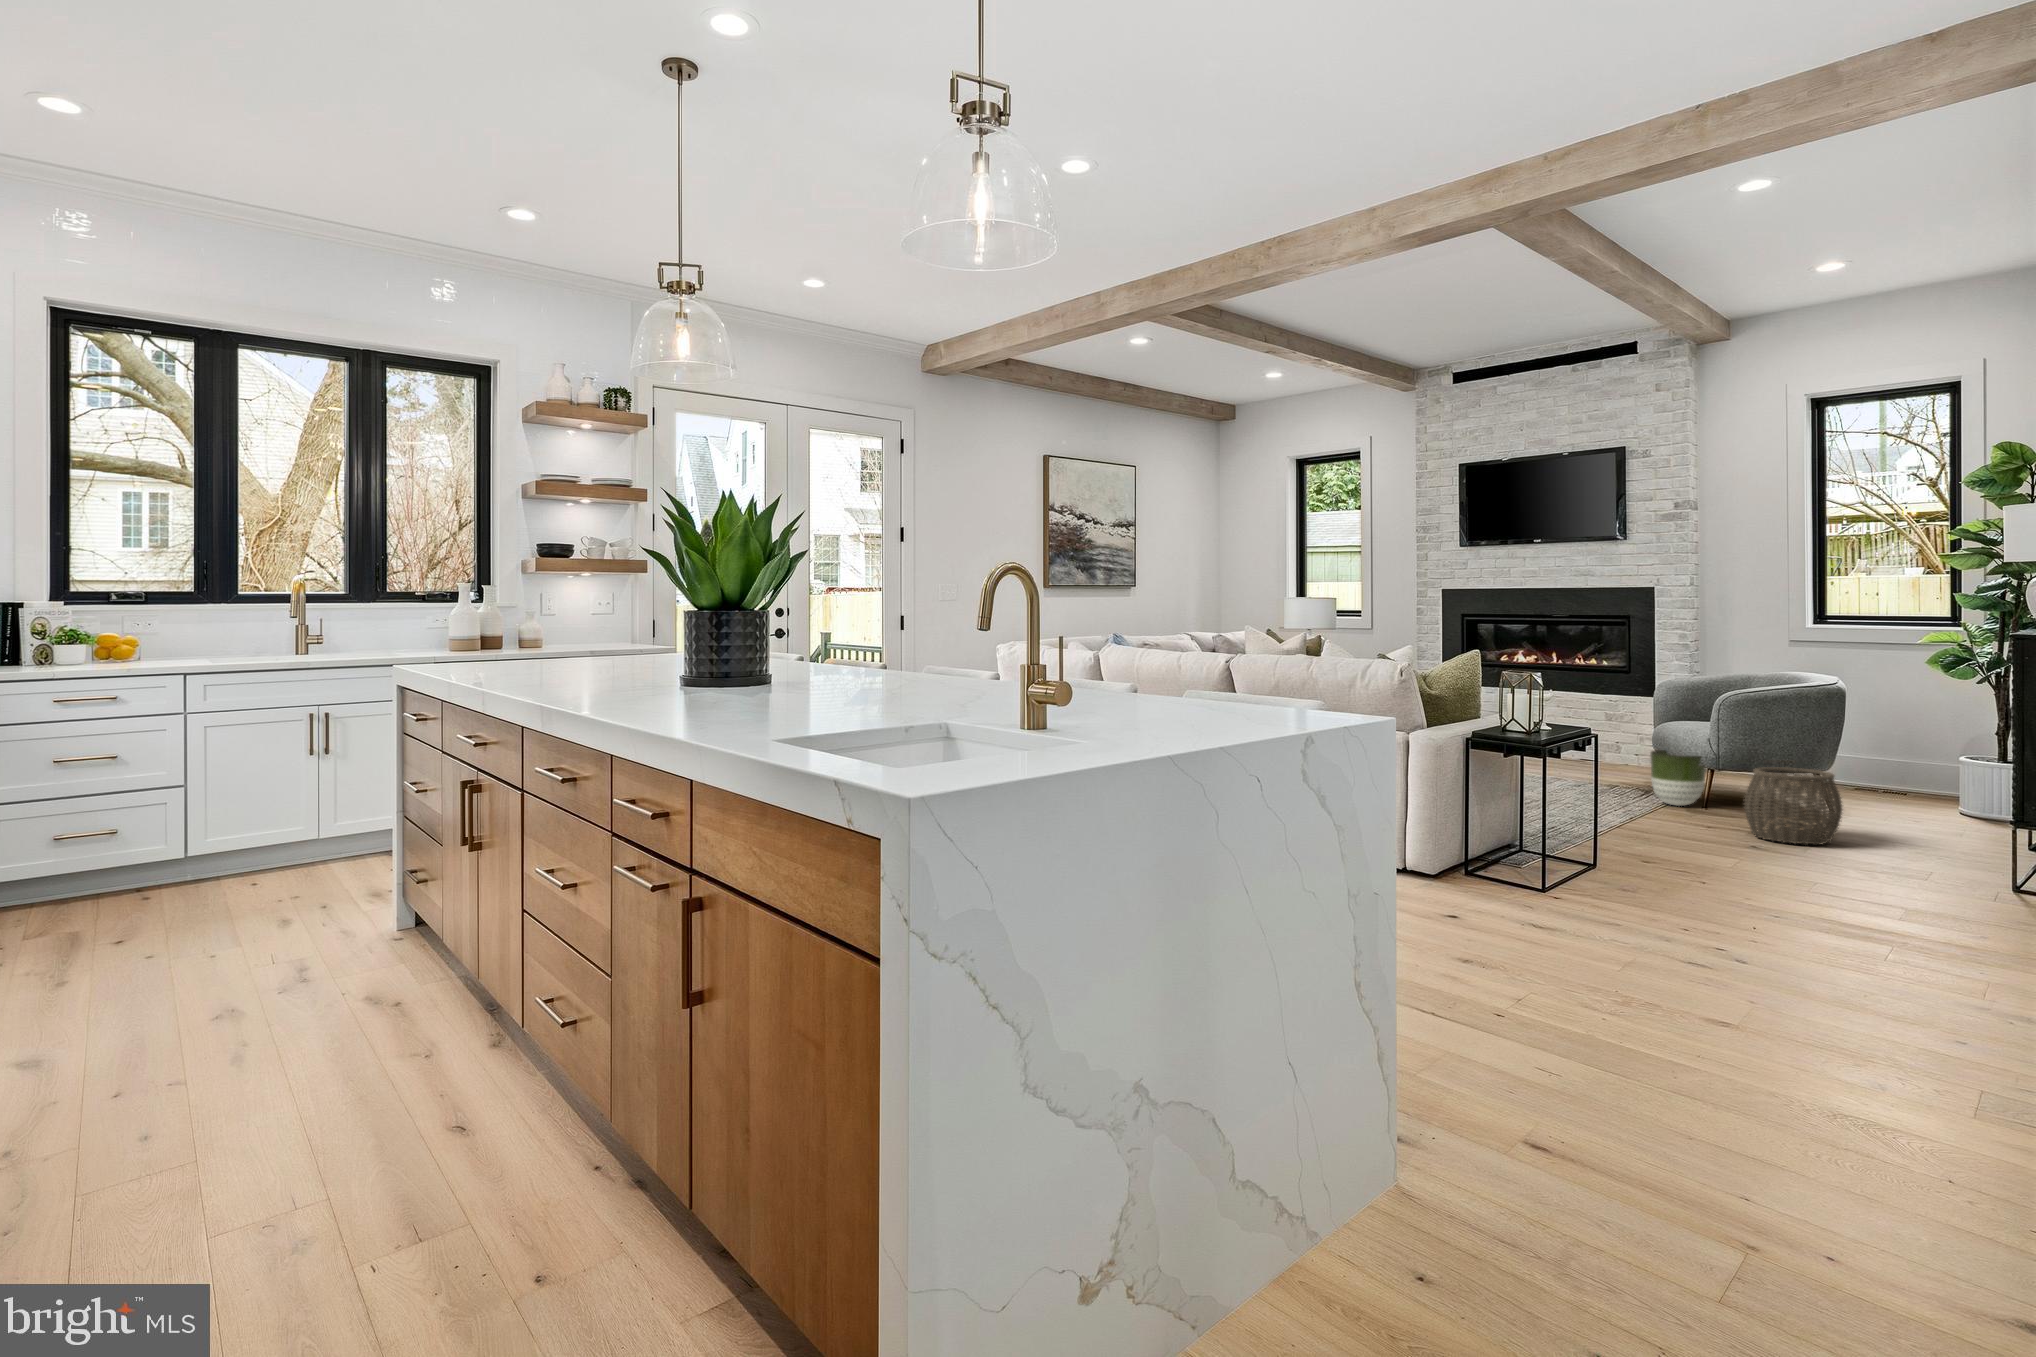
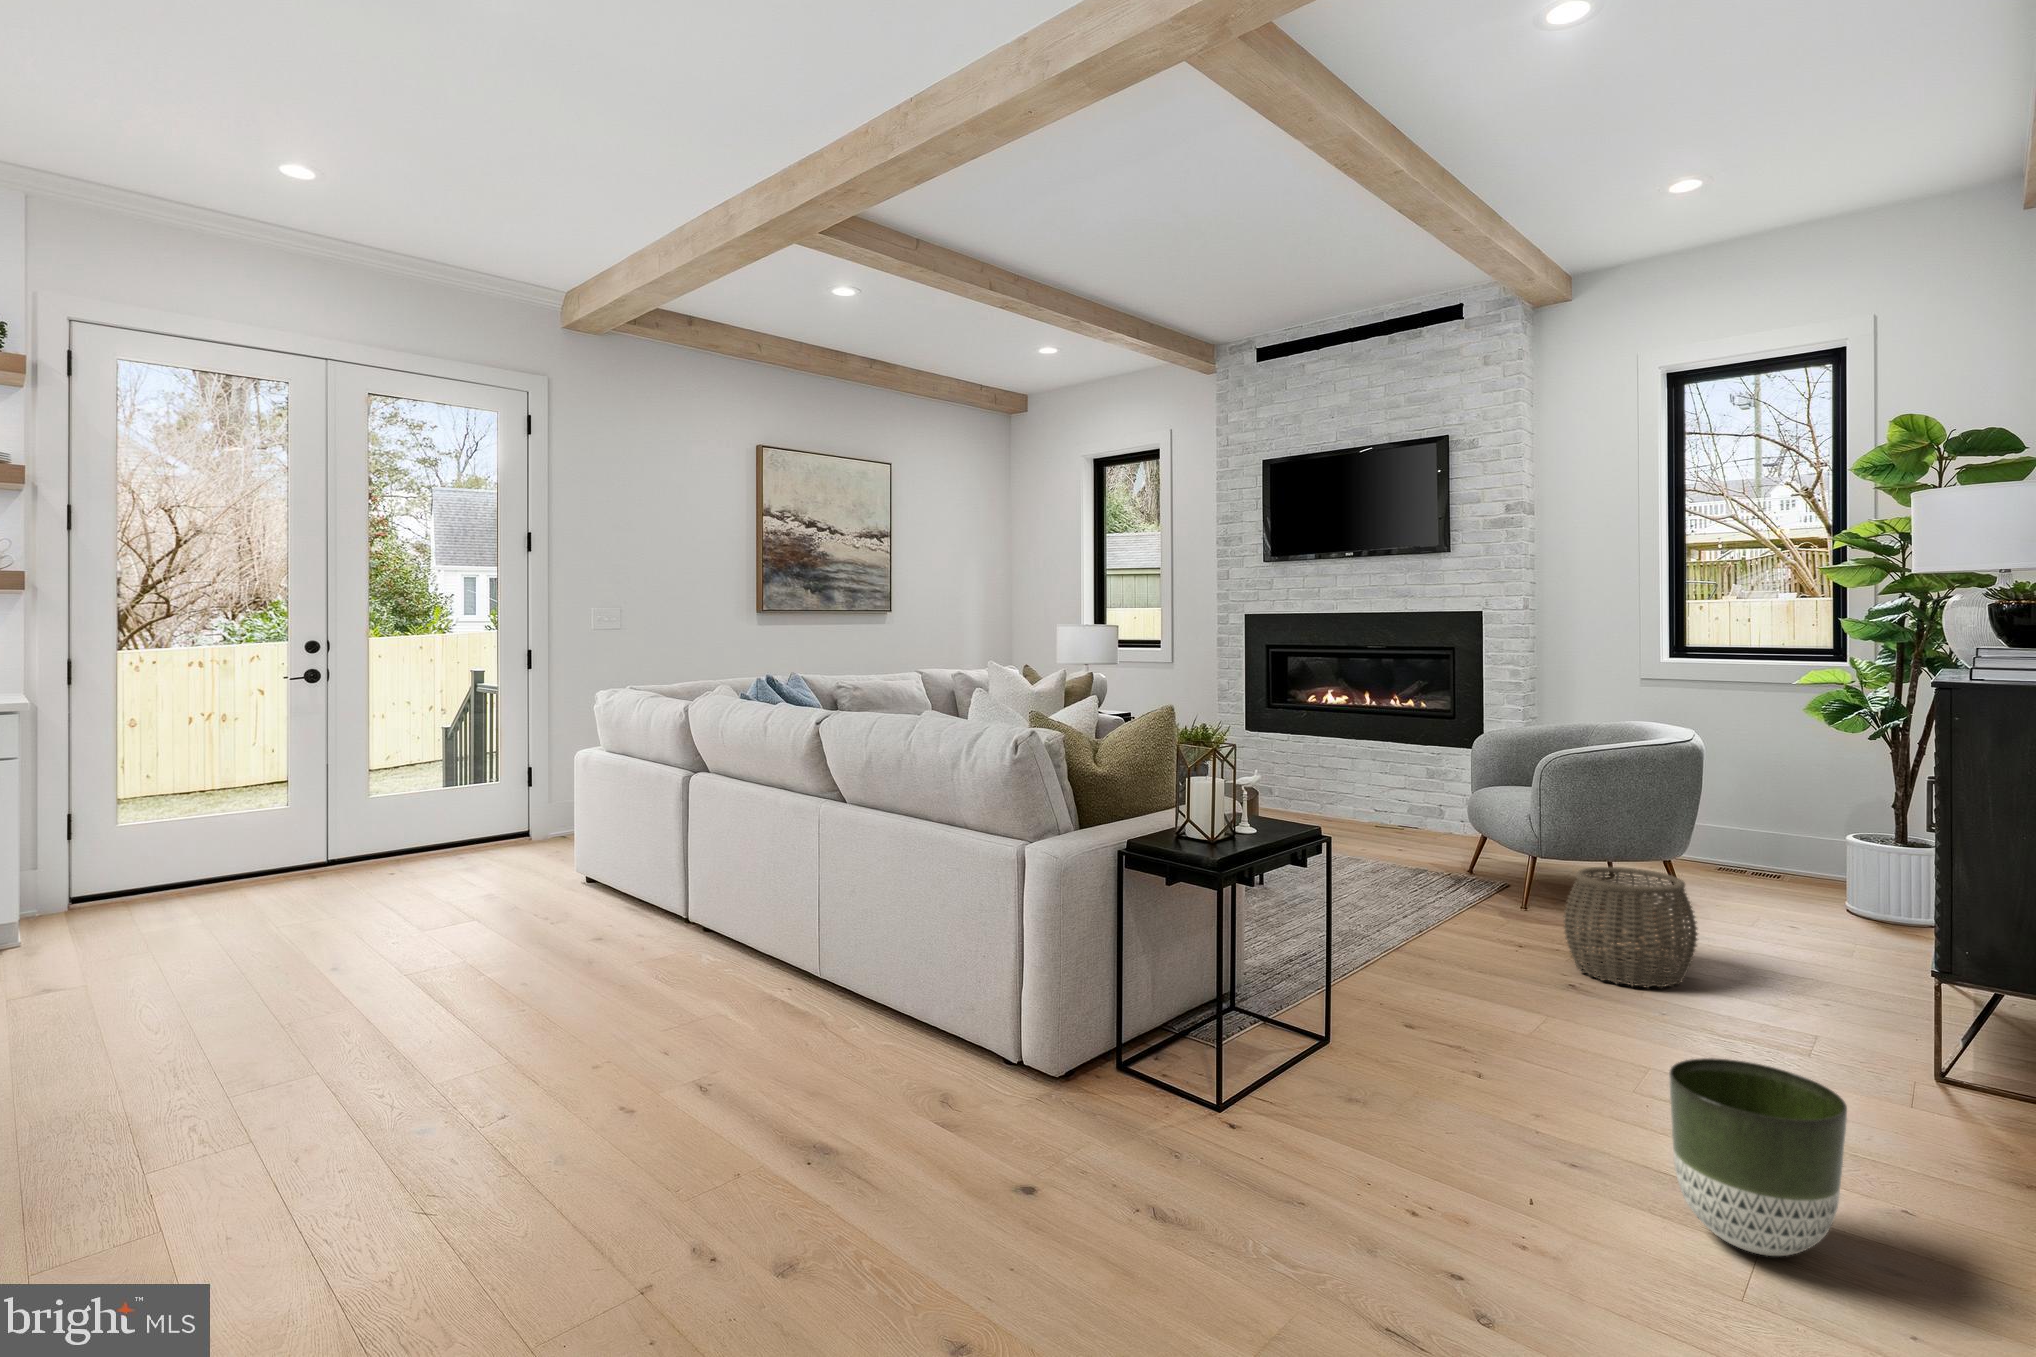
planter: present [1650,750,1706,806] -> present [1669,1058,1847,1256]

